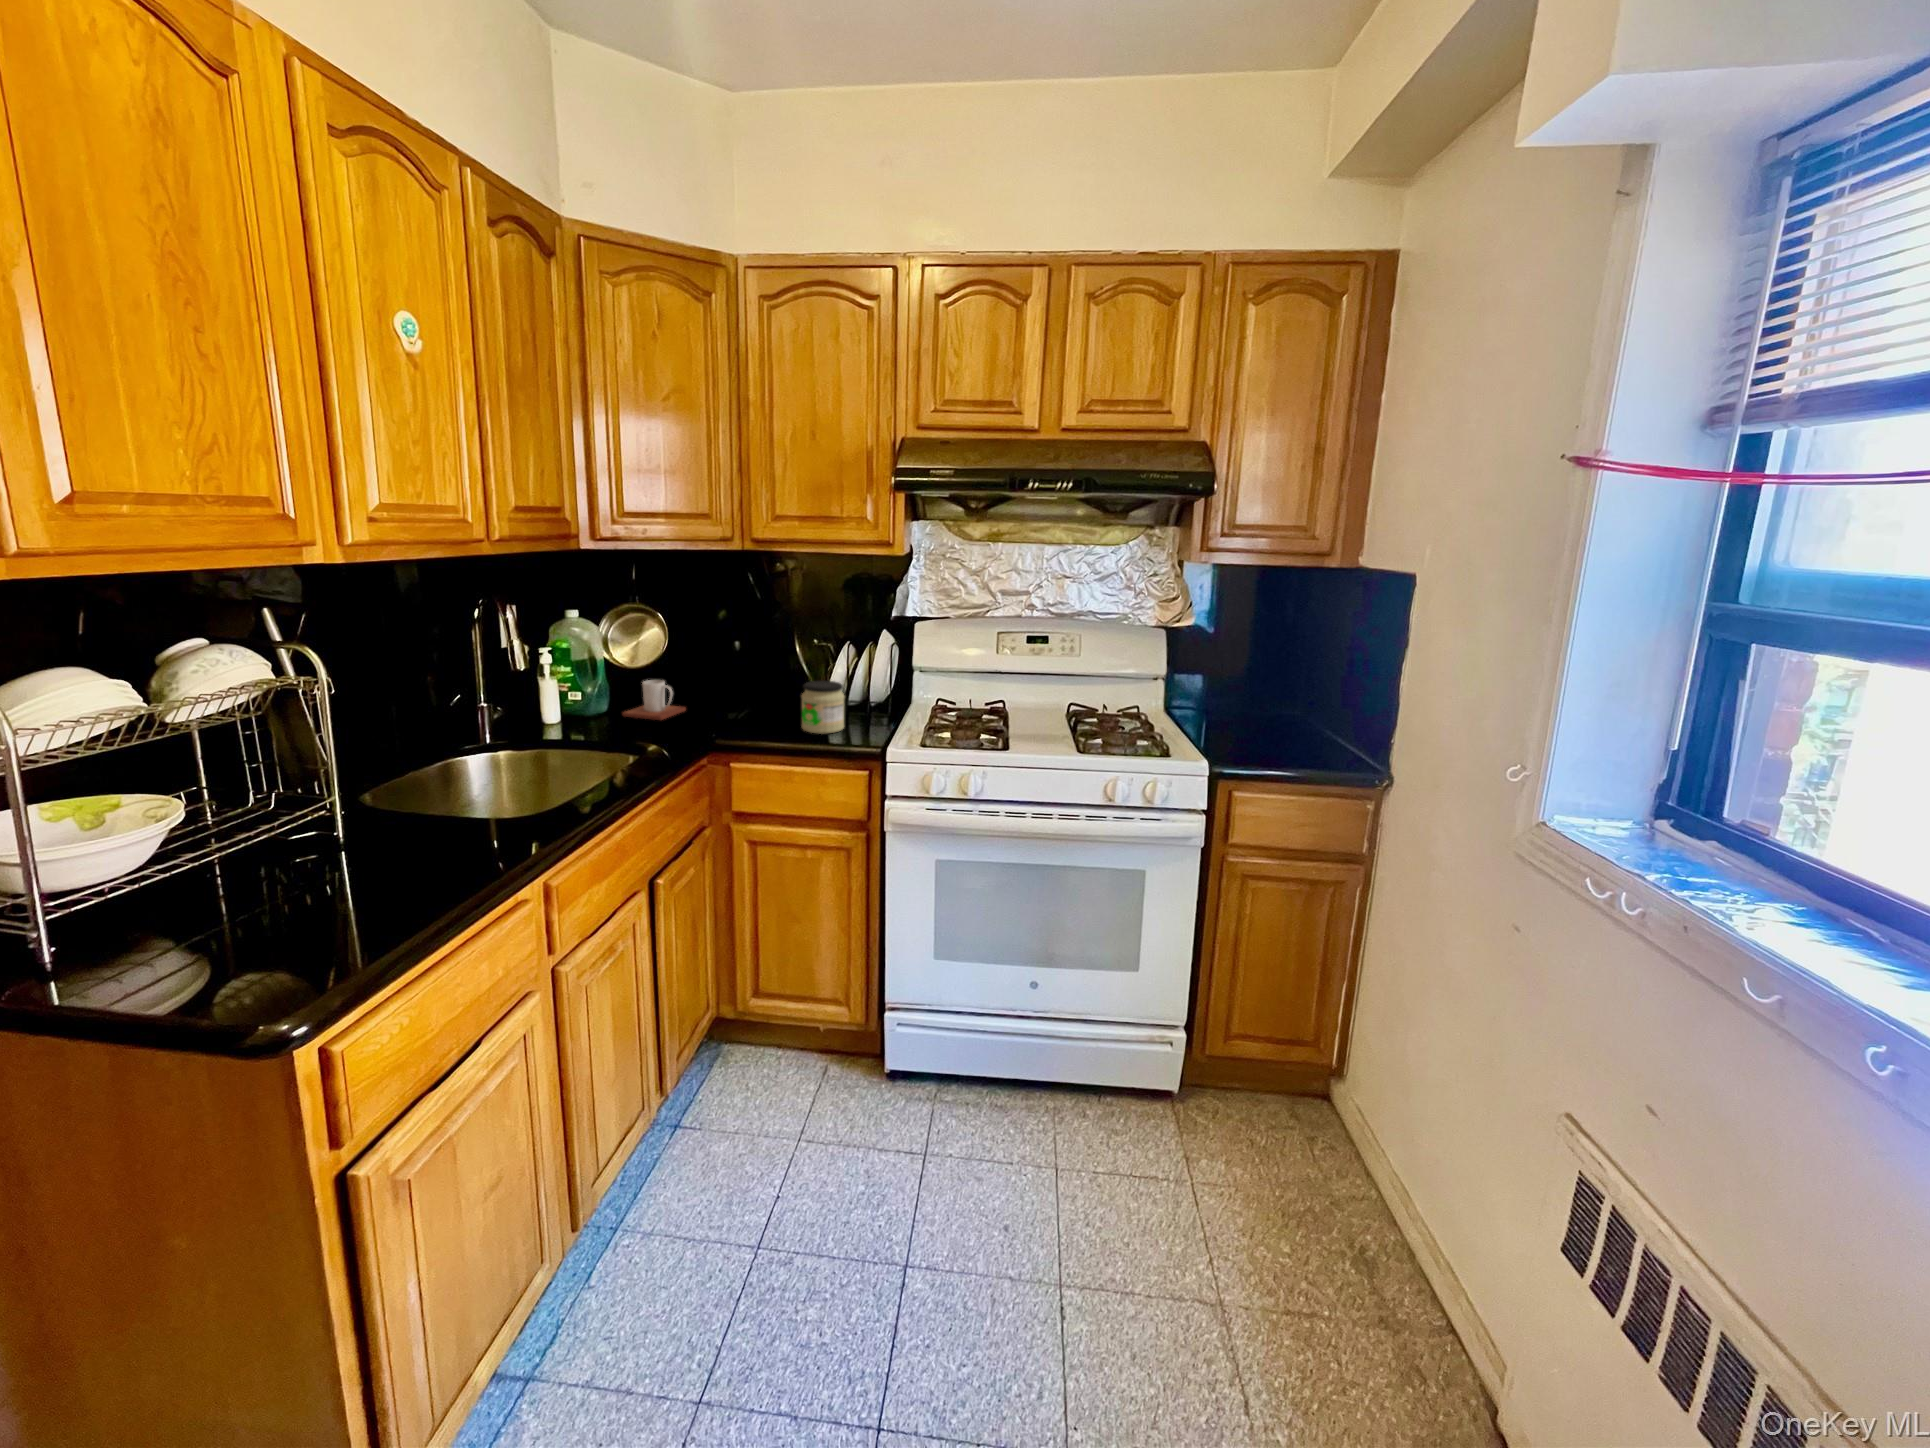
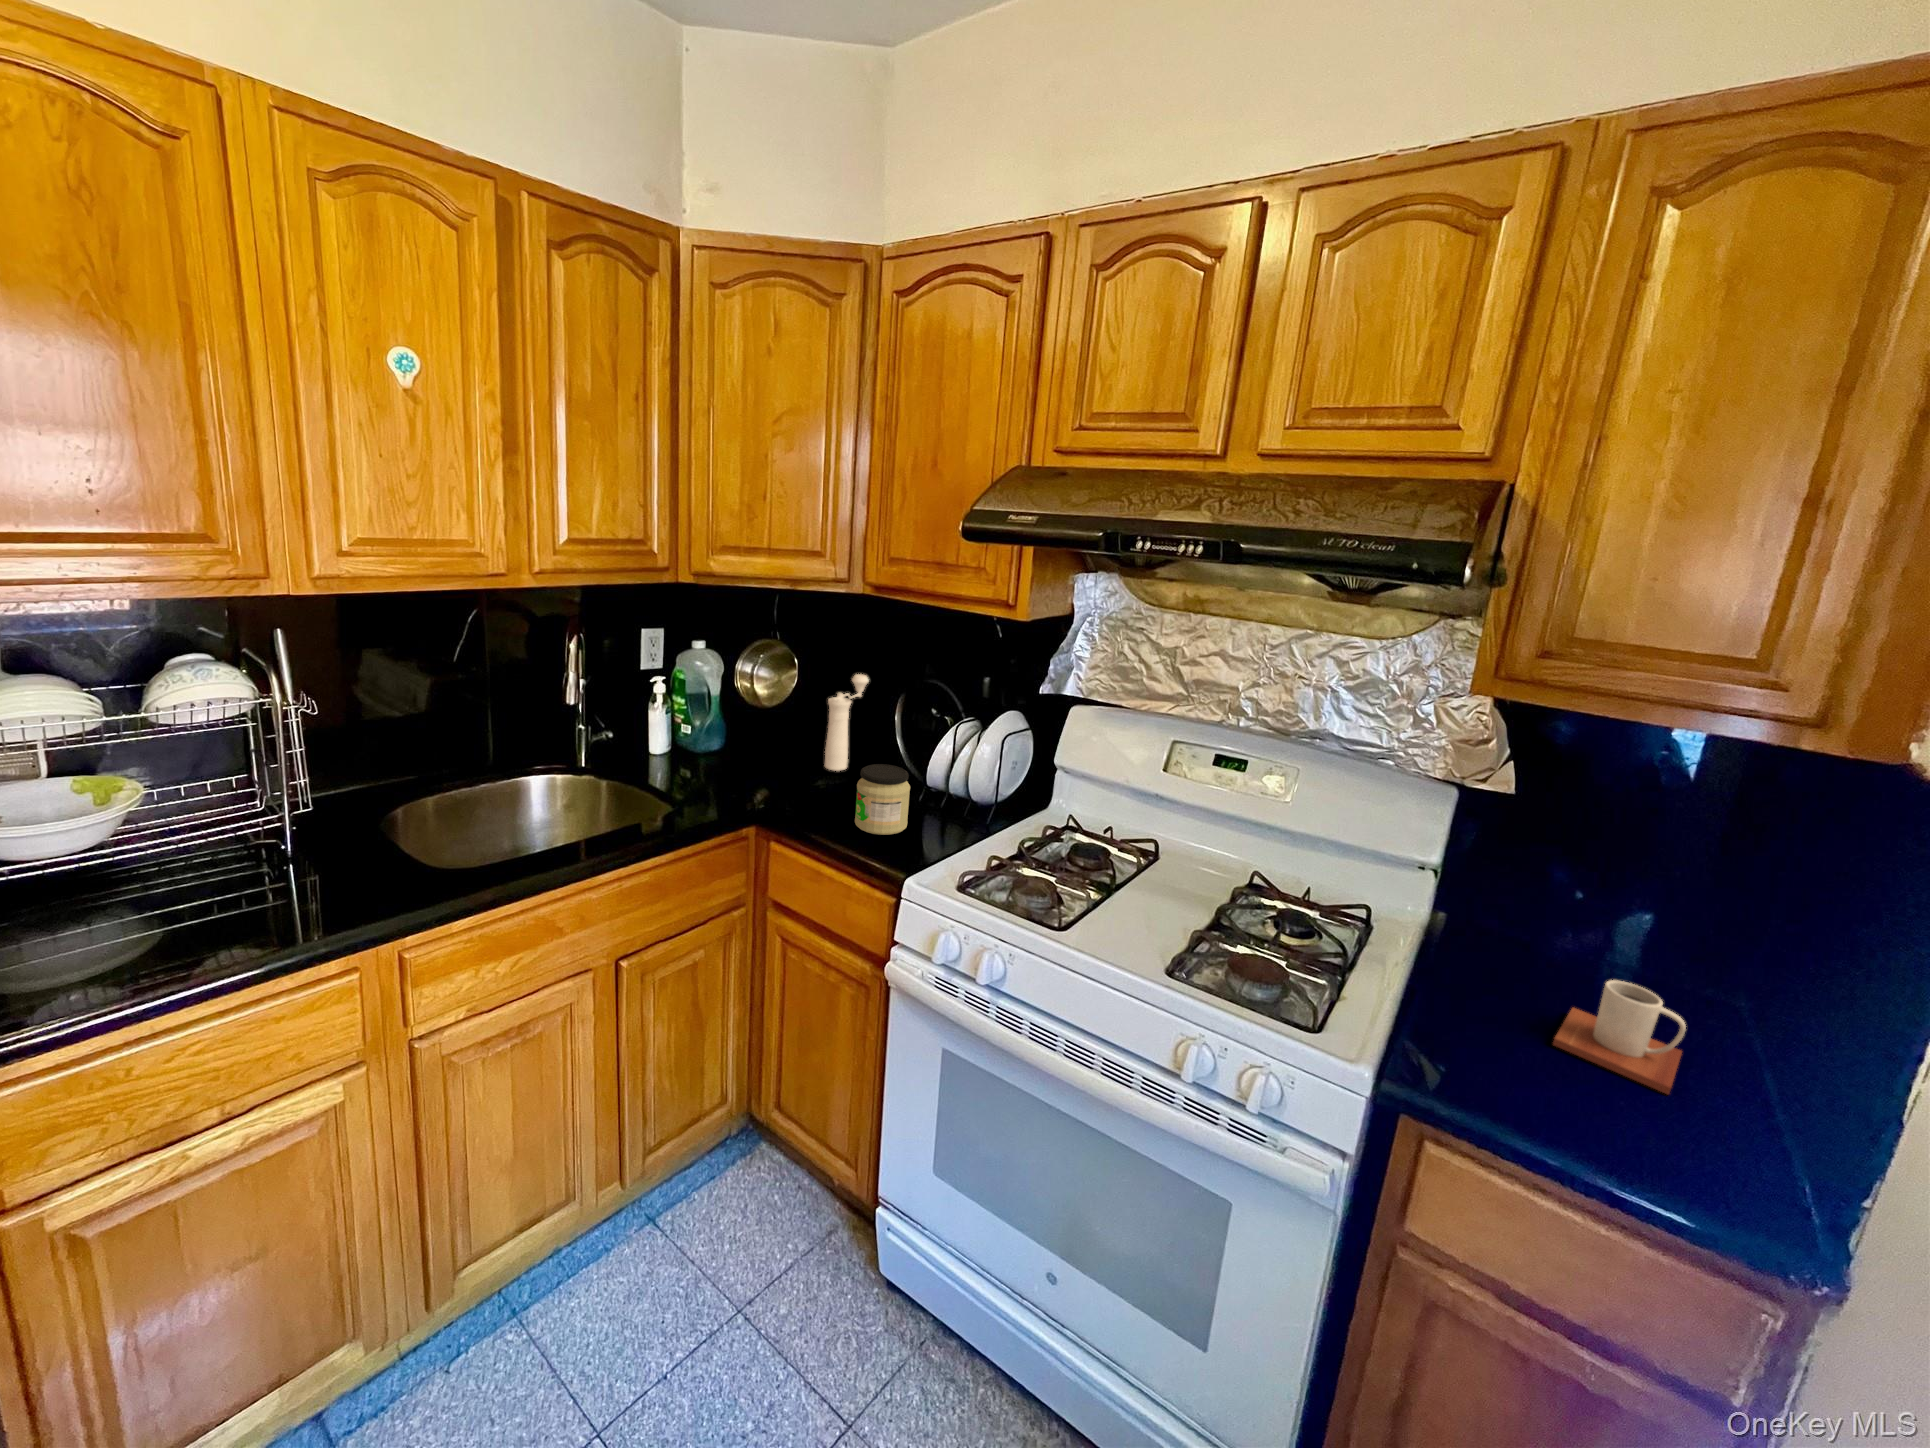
pepper mill: none [718,626,741,708] -> present [825,674,869,771]
mug: present [623,680,686,720] -> present [1553,980,1686,1094]

